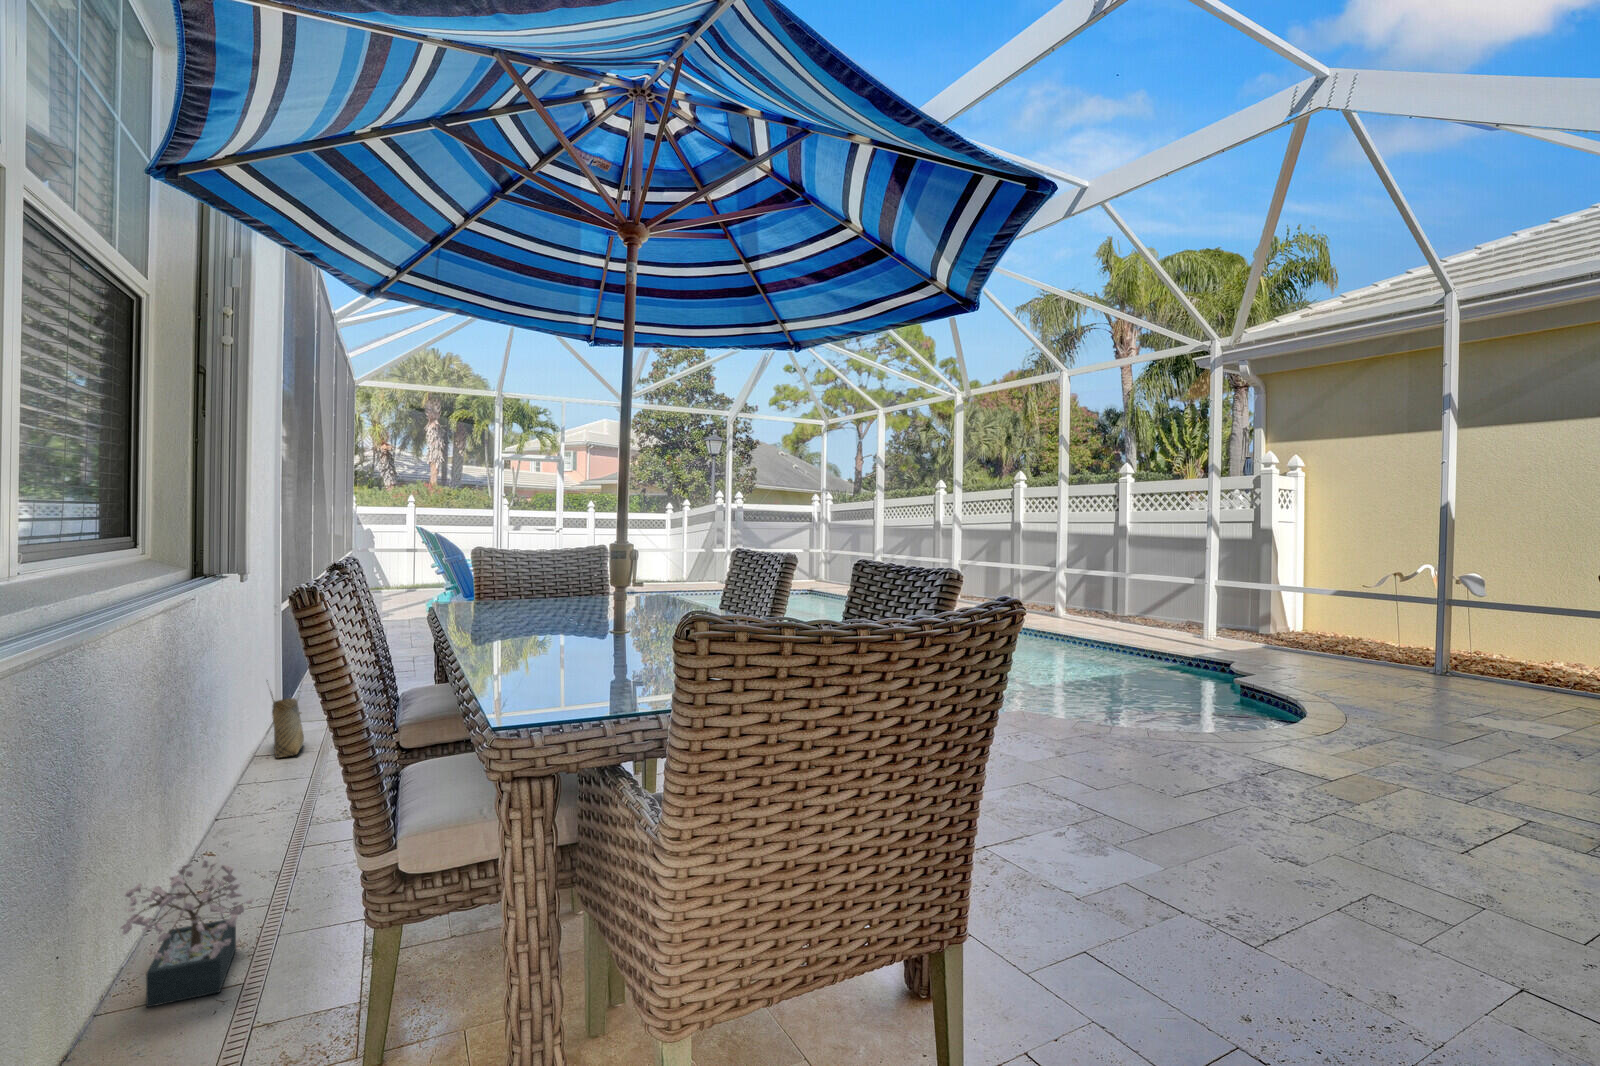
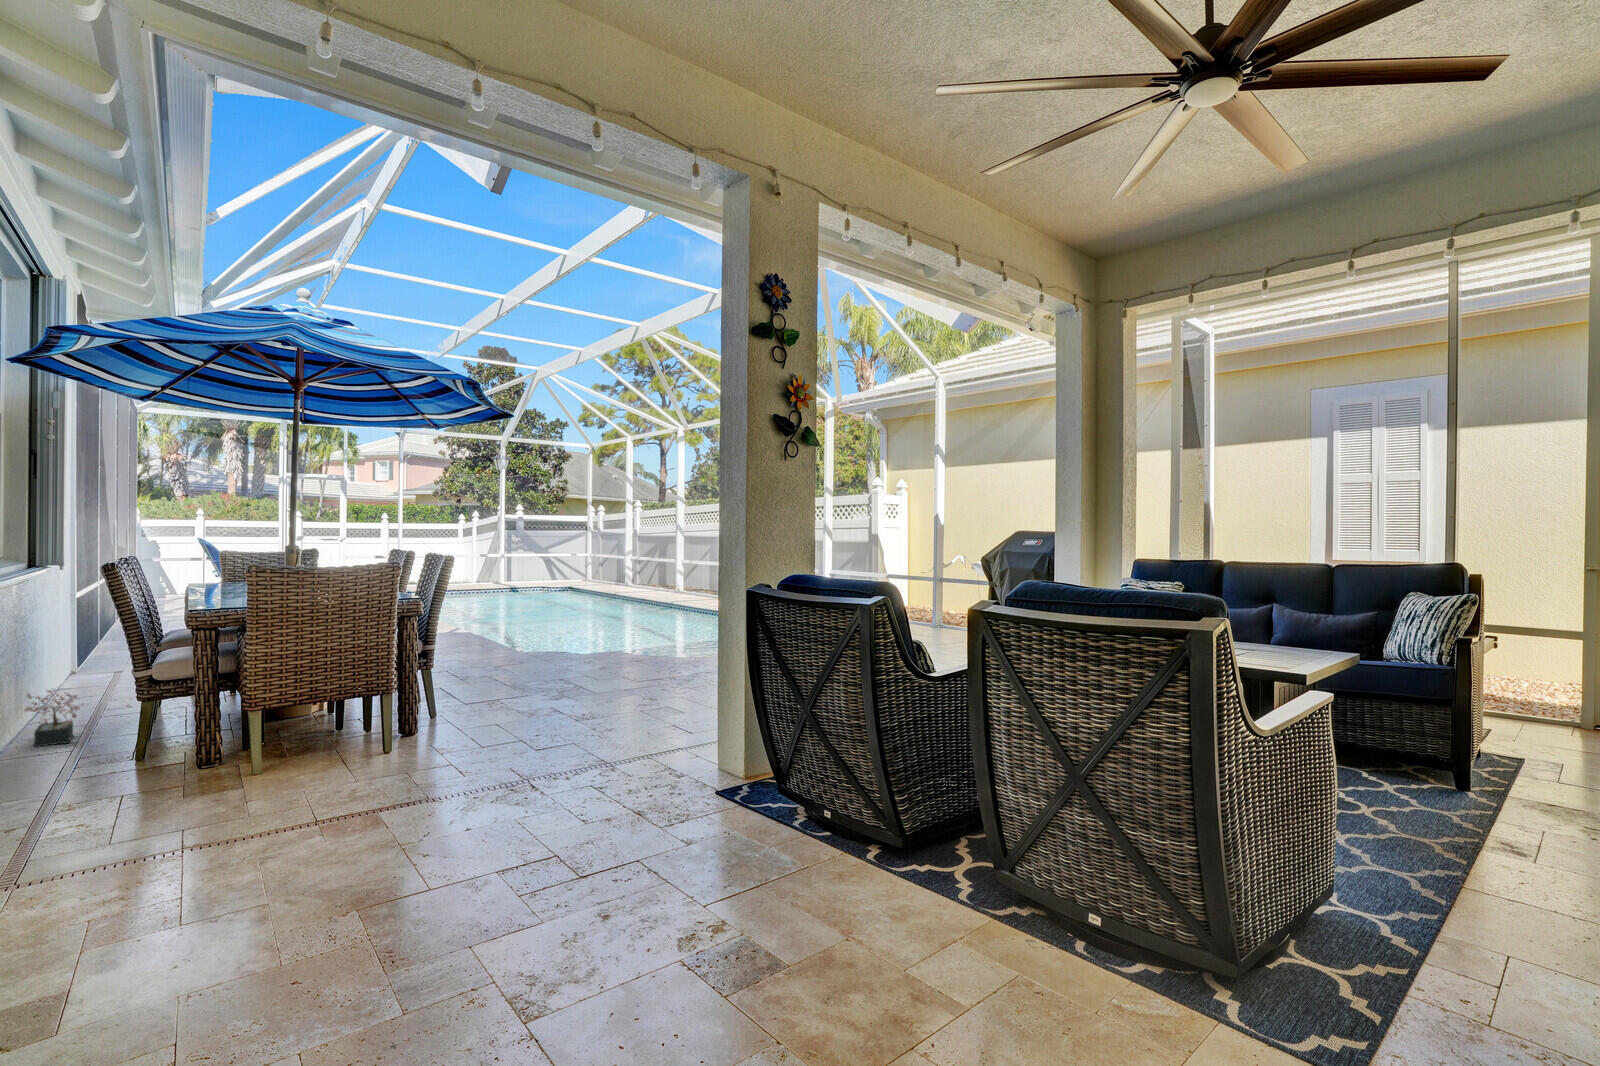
woven basket: present [271,686,304,758] -> none [74,633,101,685]

